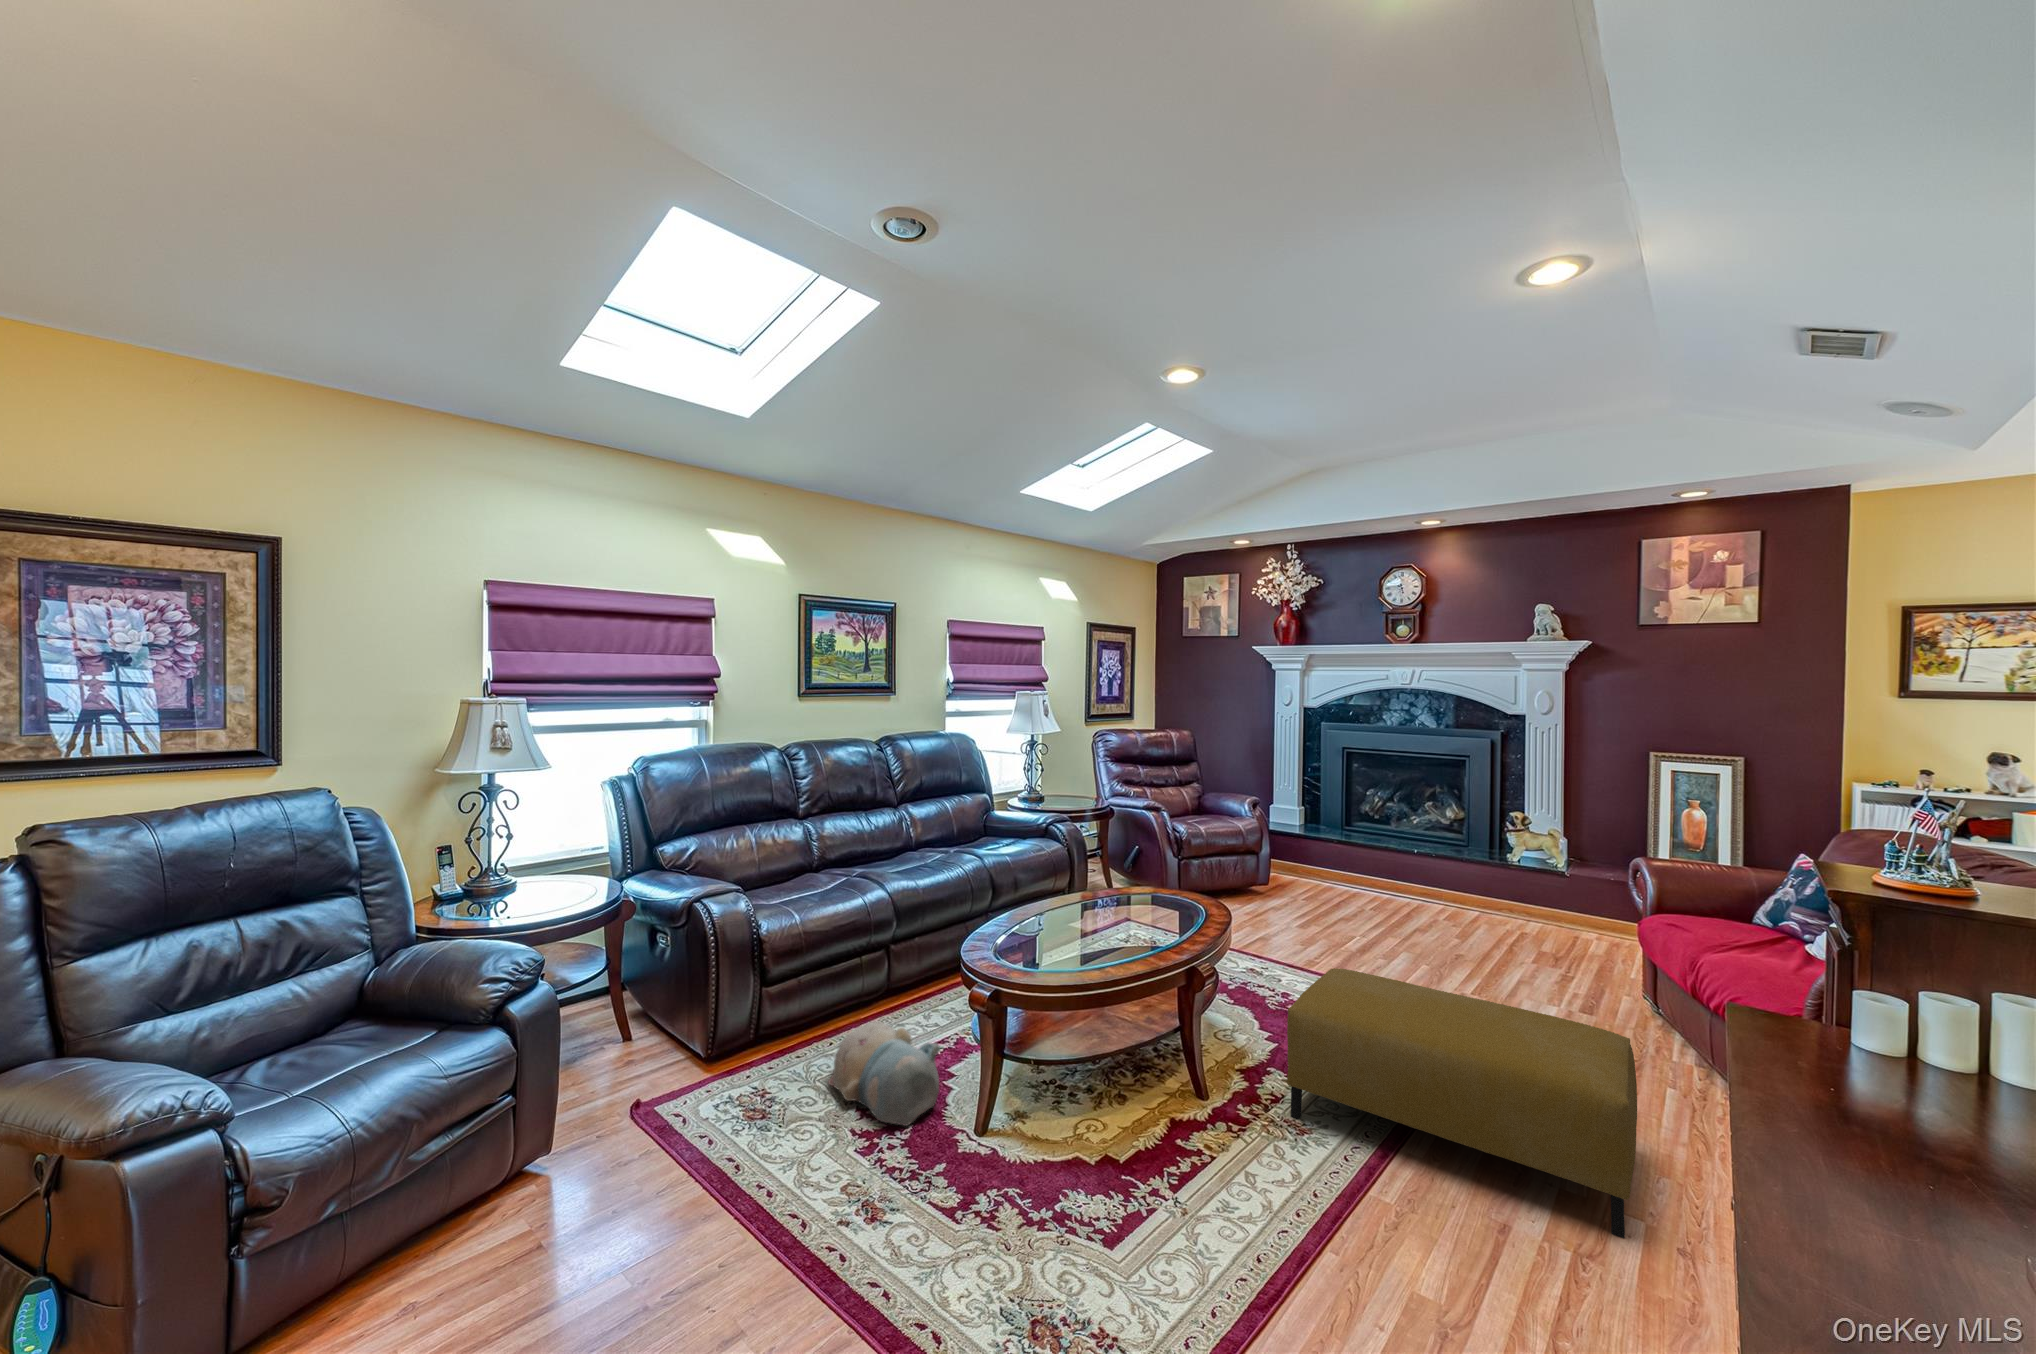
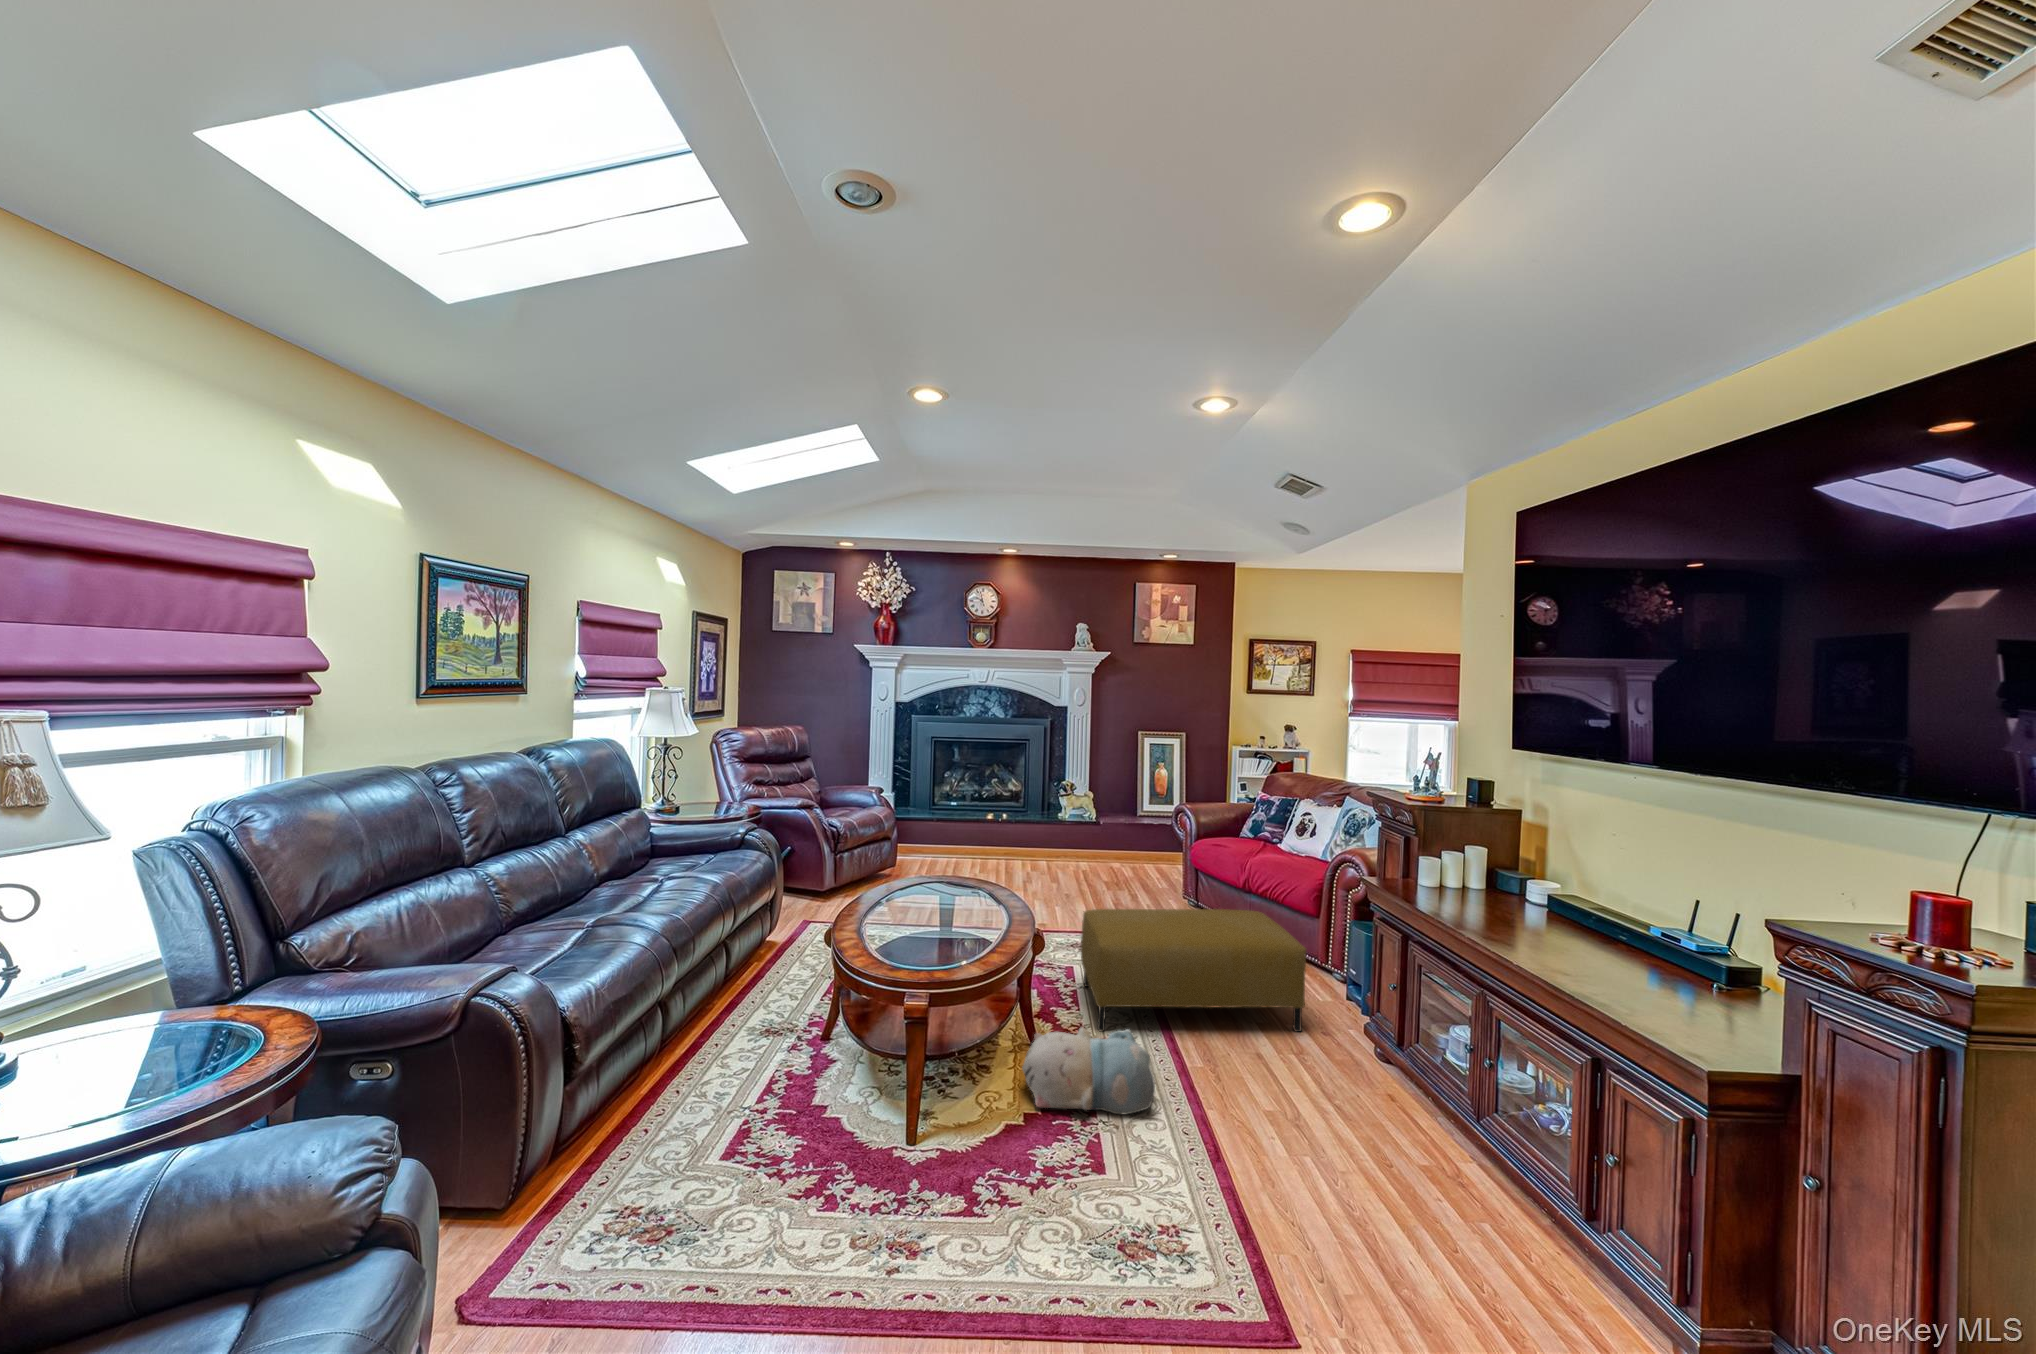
plush toy: present [828,1022,940,1126] -> present [1022,1028,1155,1115]

